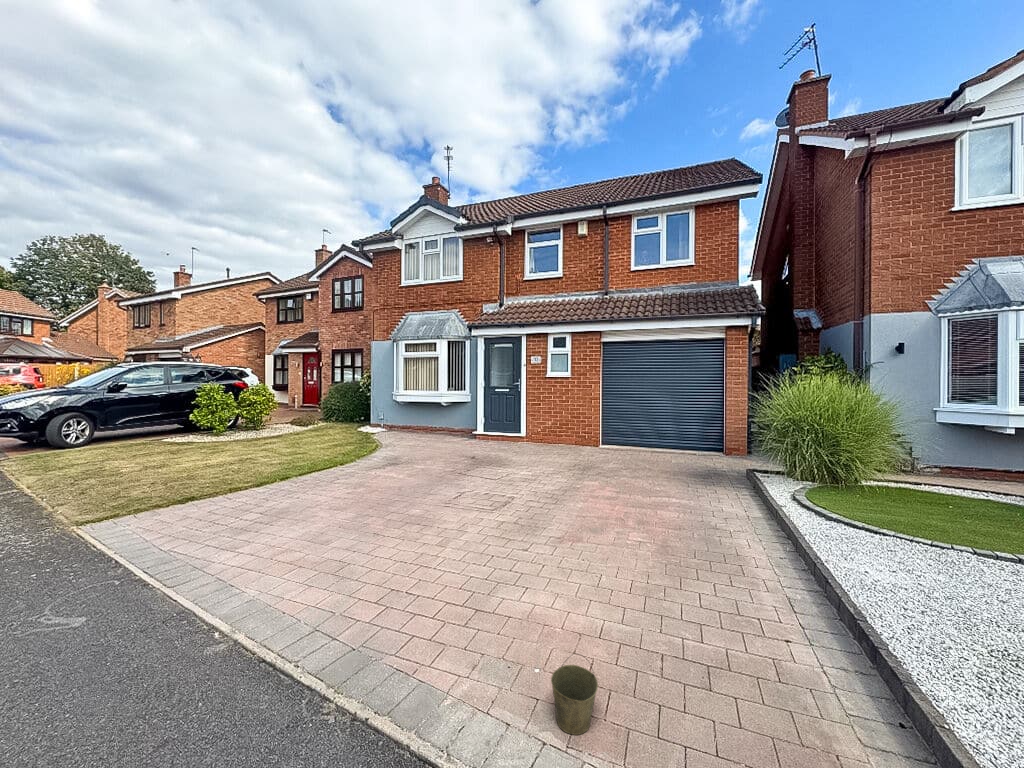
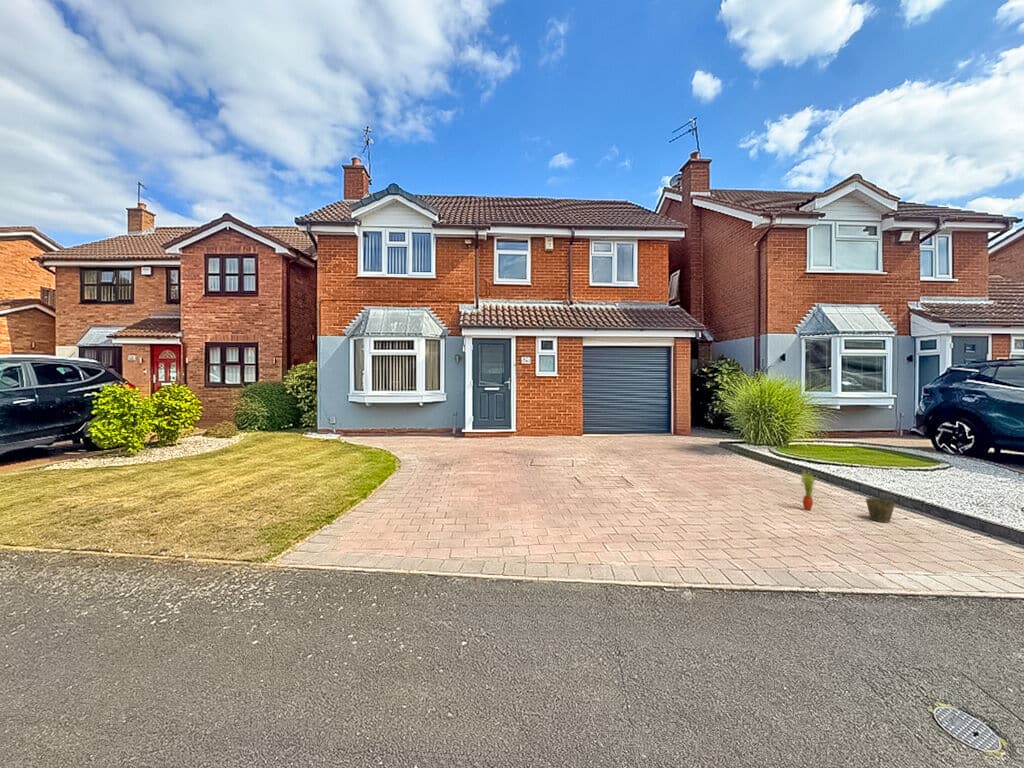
potted plant: none [495,575,526,650] -> present [801,471,815,510]

